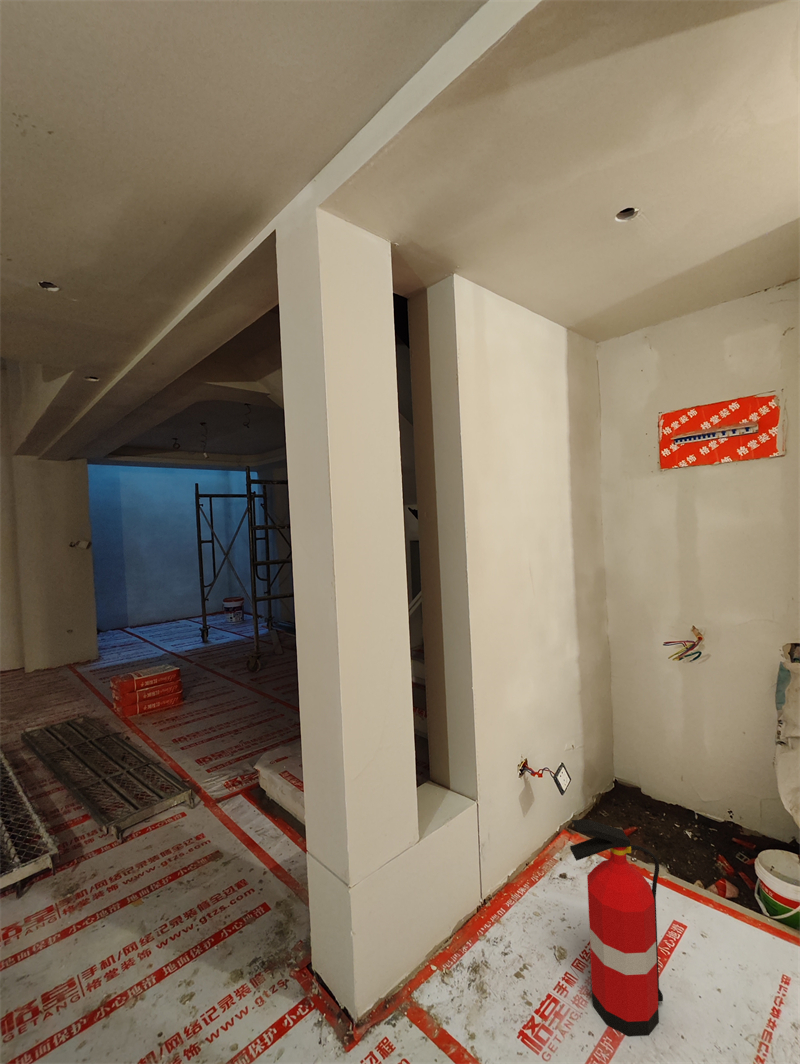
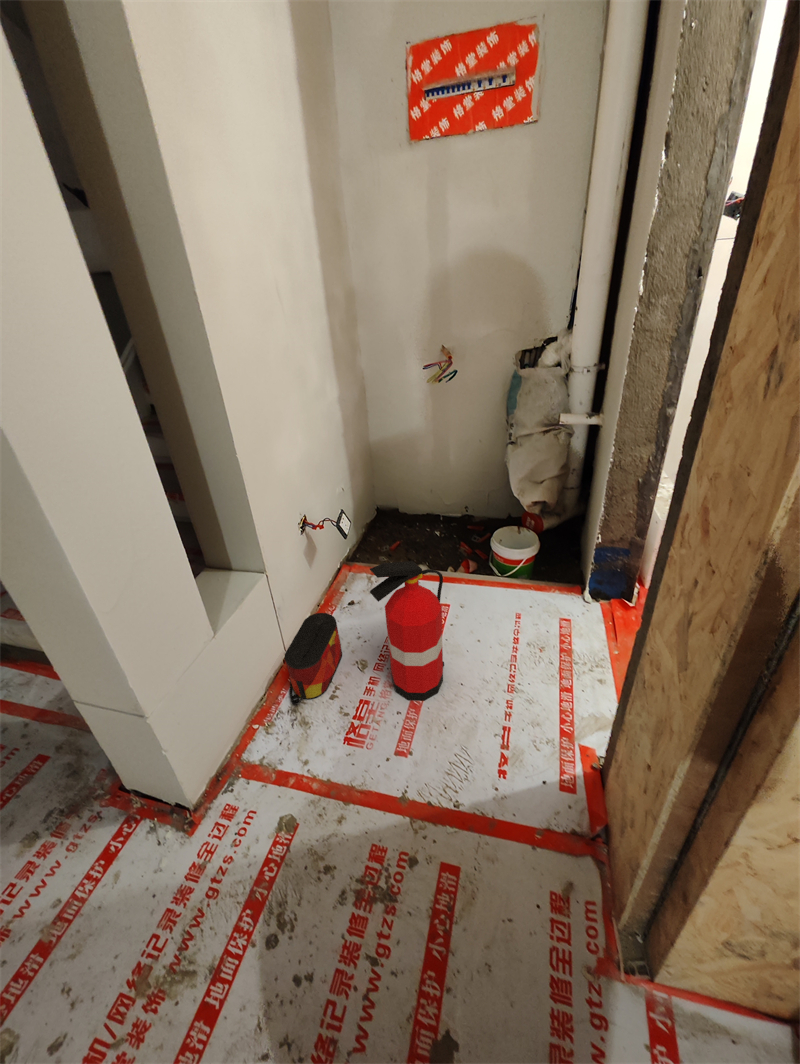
bag: none [474,865,540,967] -> present [285,613,342,704]

